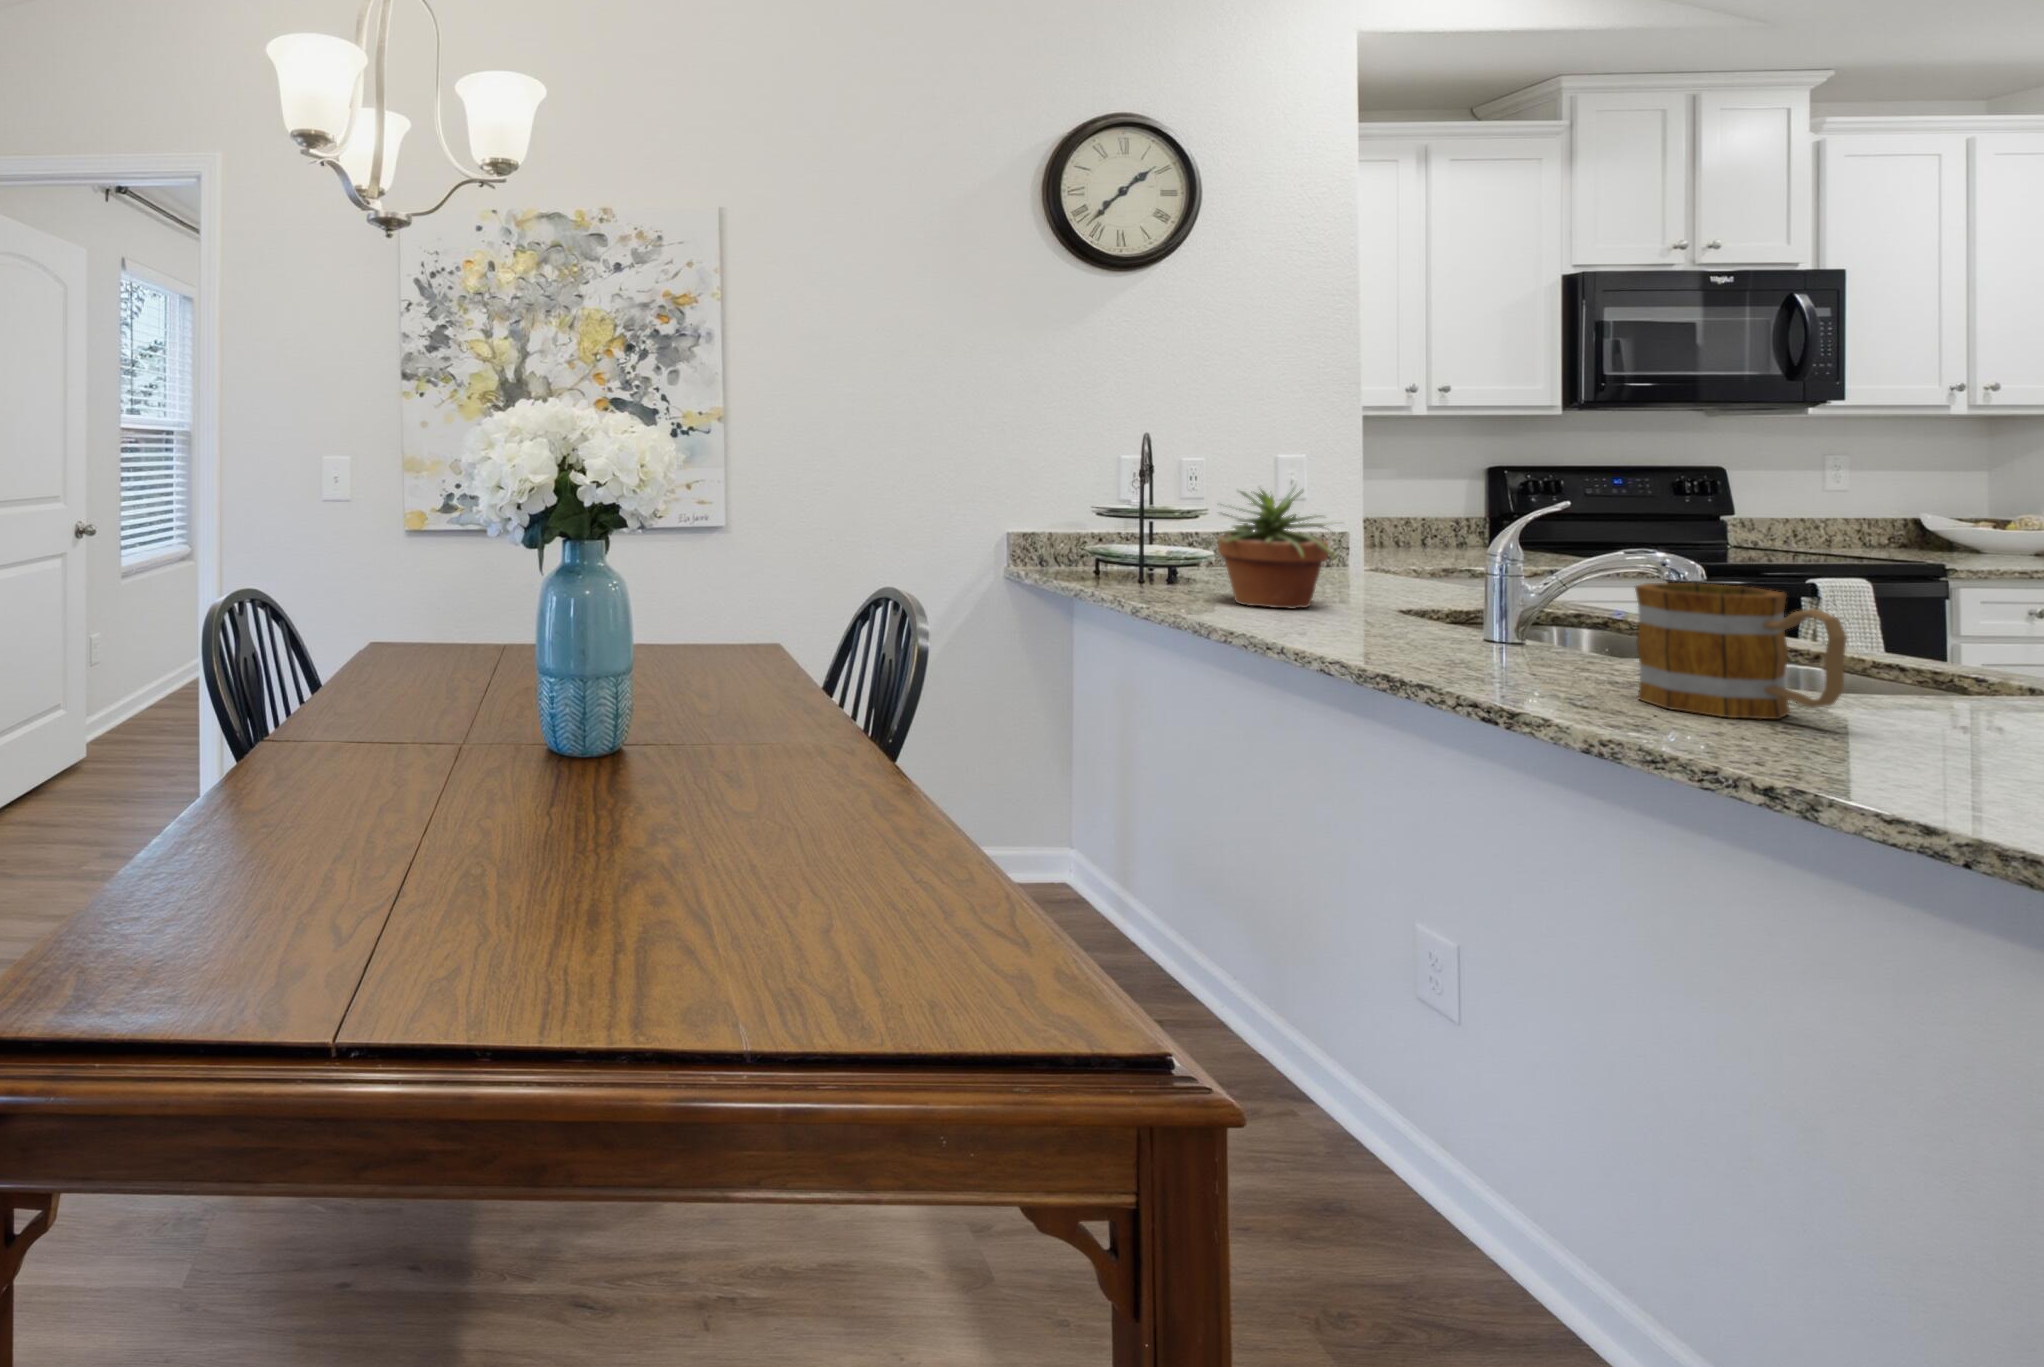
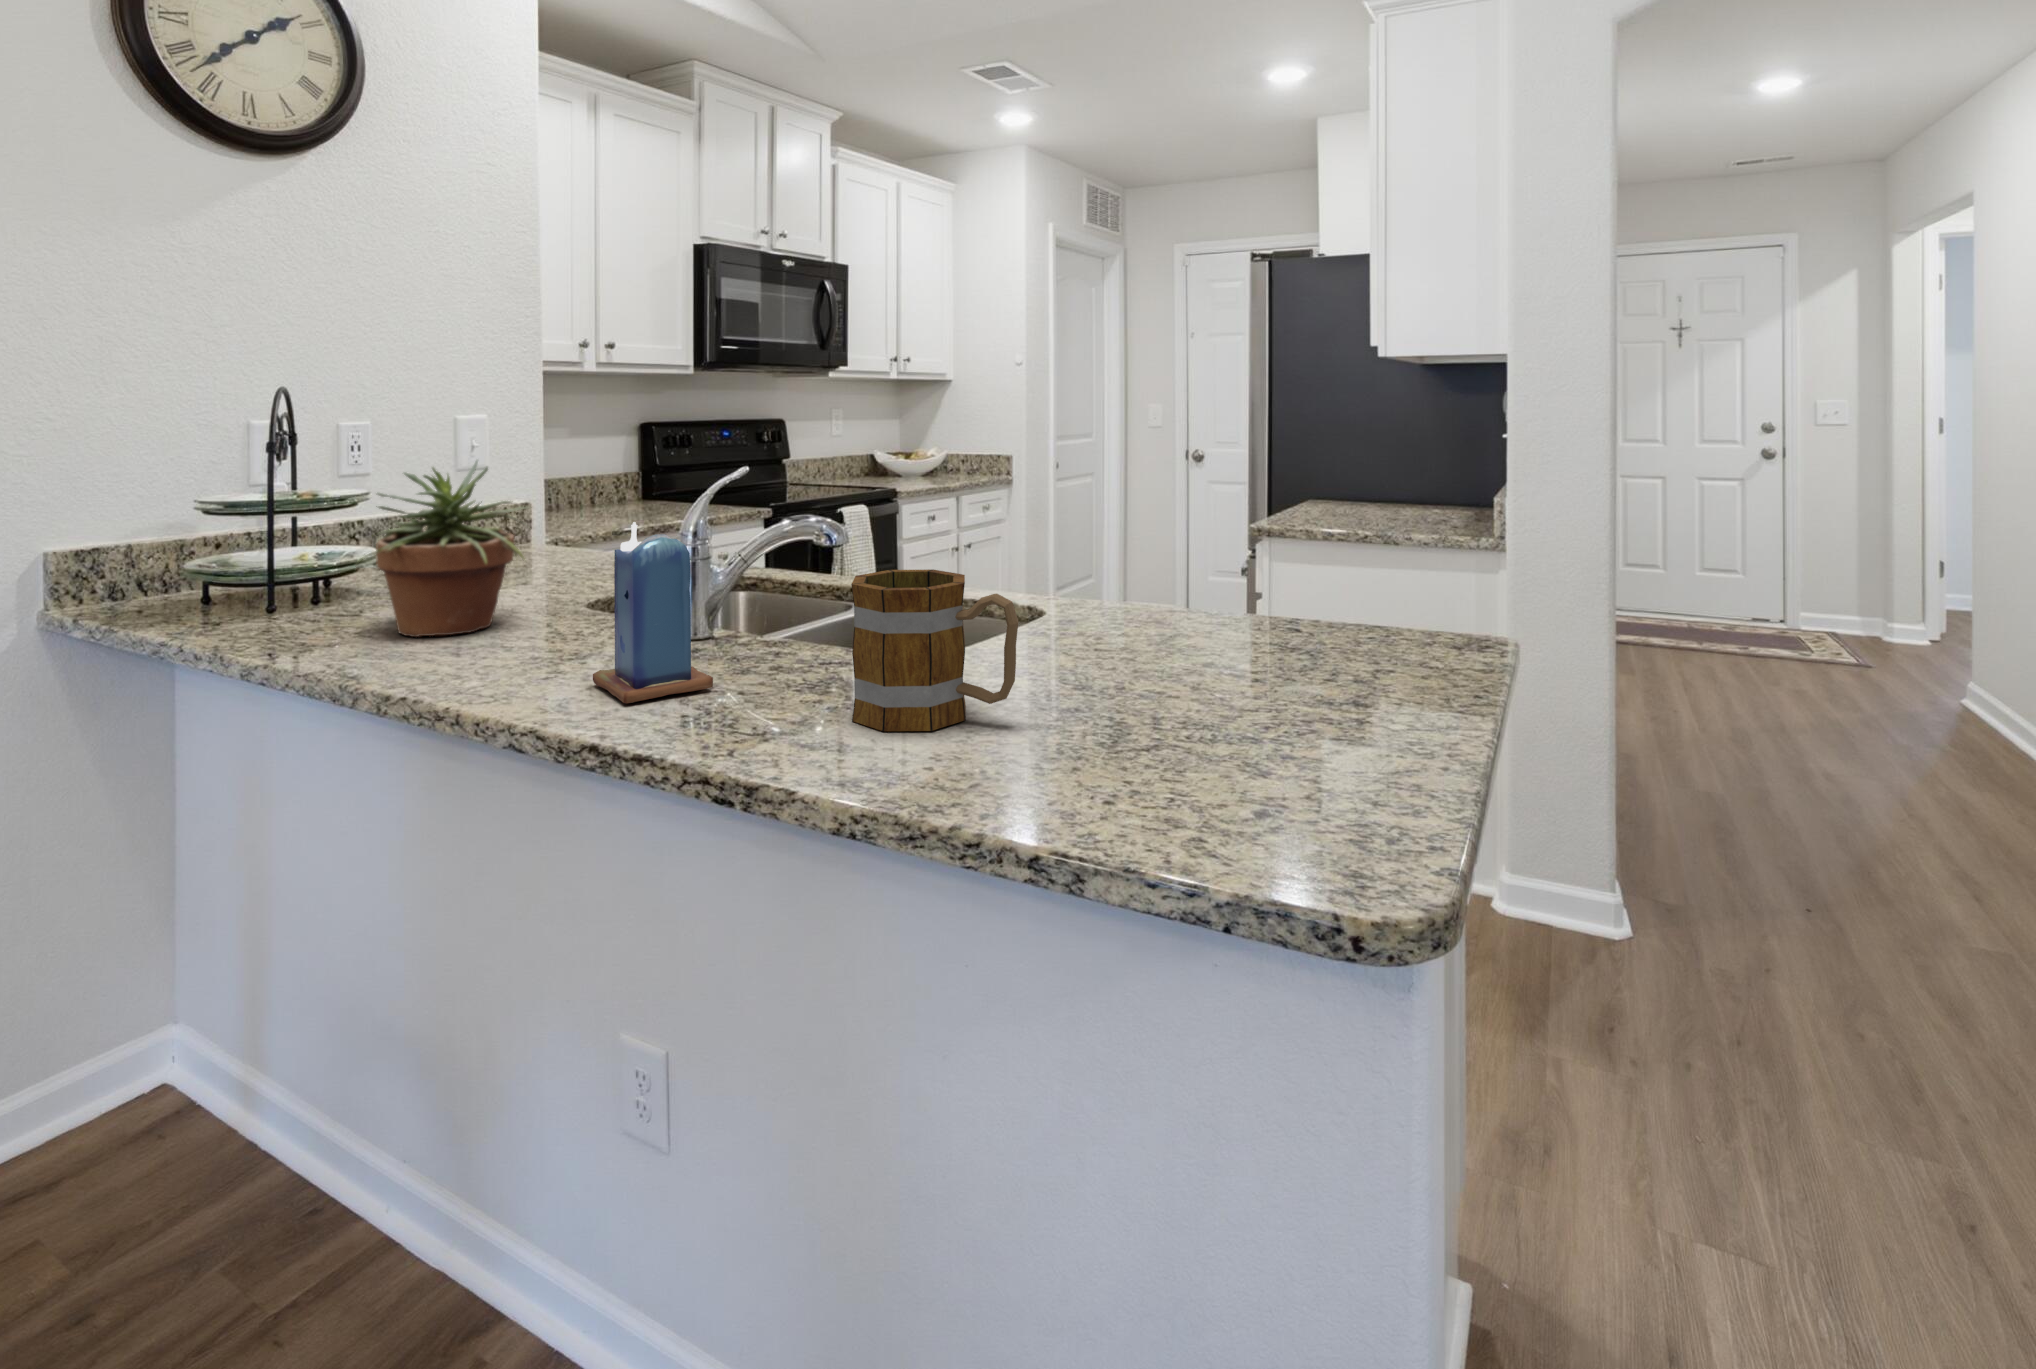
candle: none [1389,528,1501,662] -> present [593,522,713,704]

